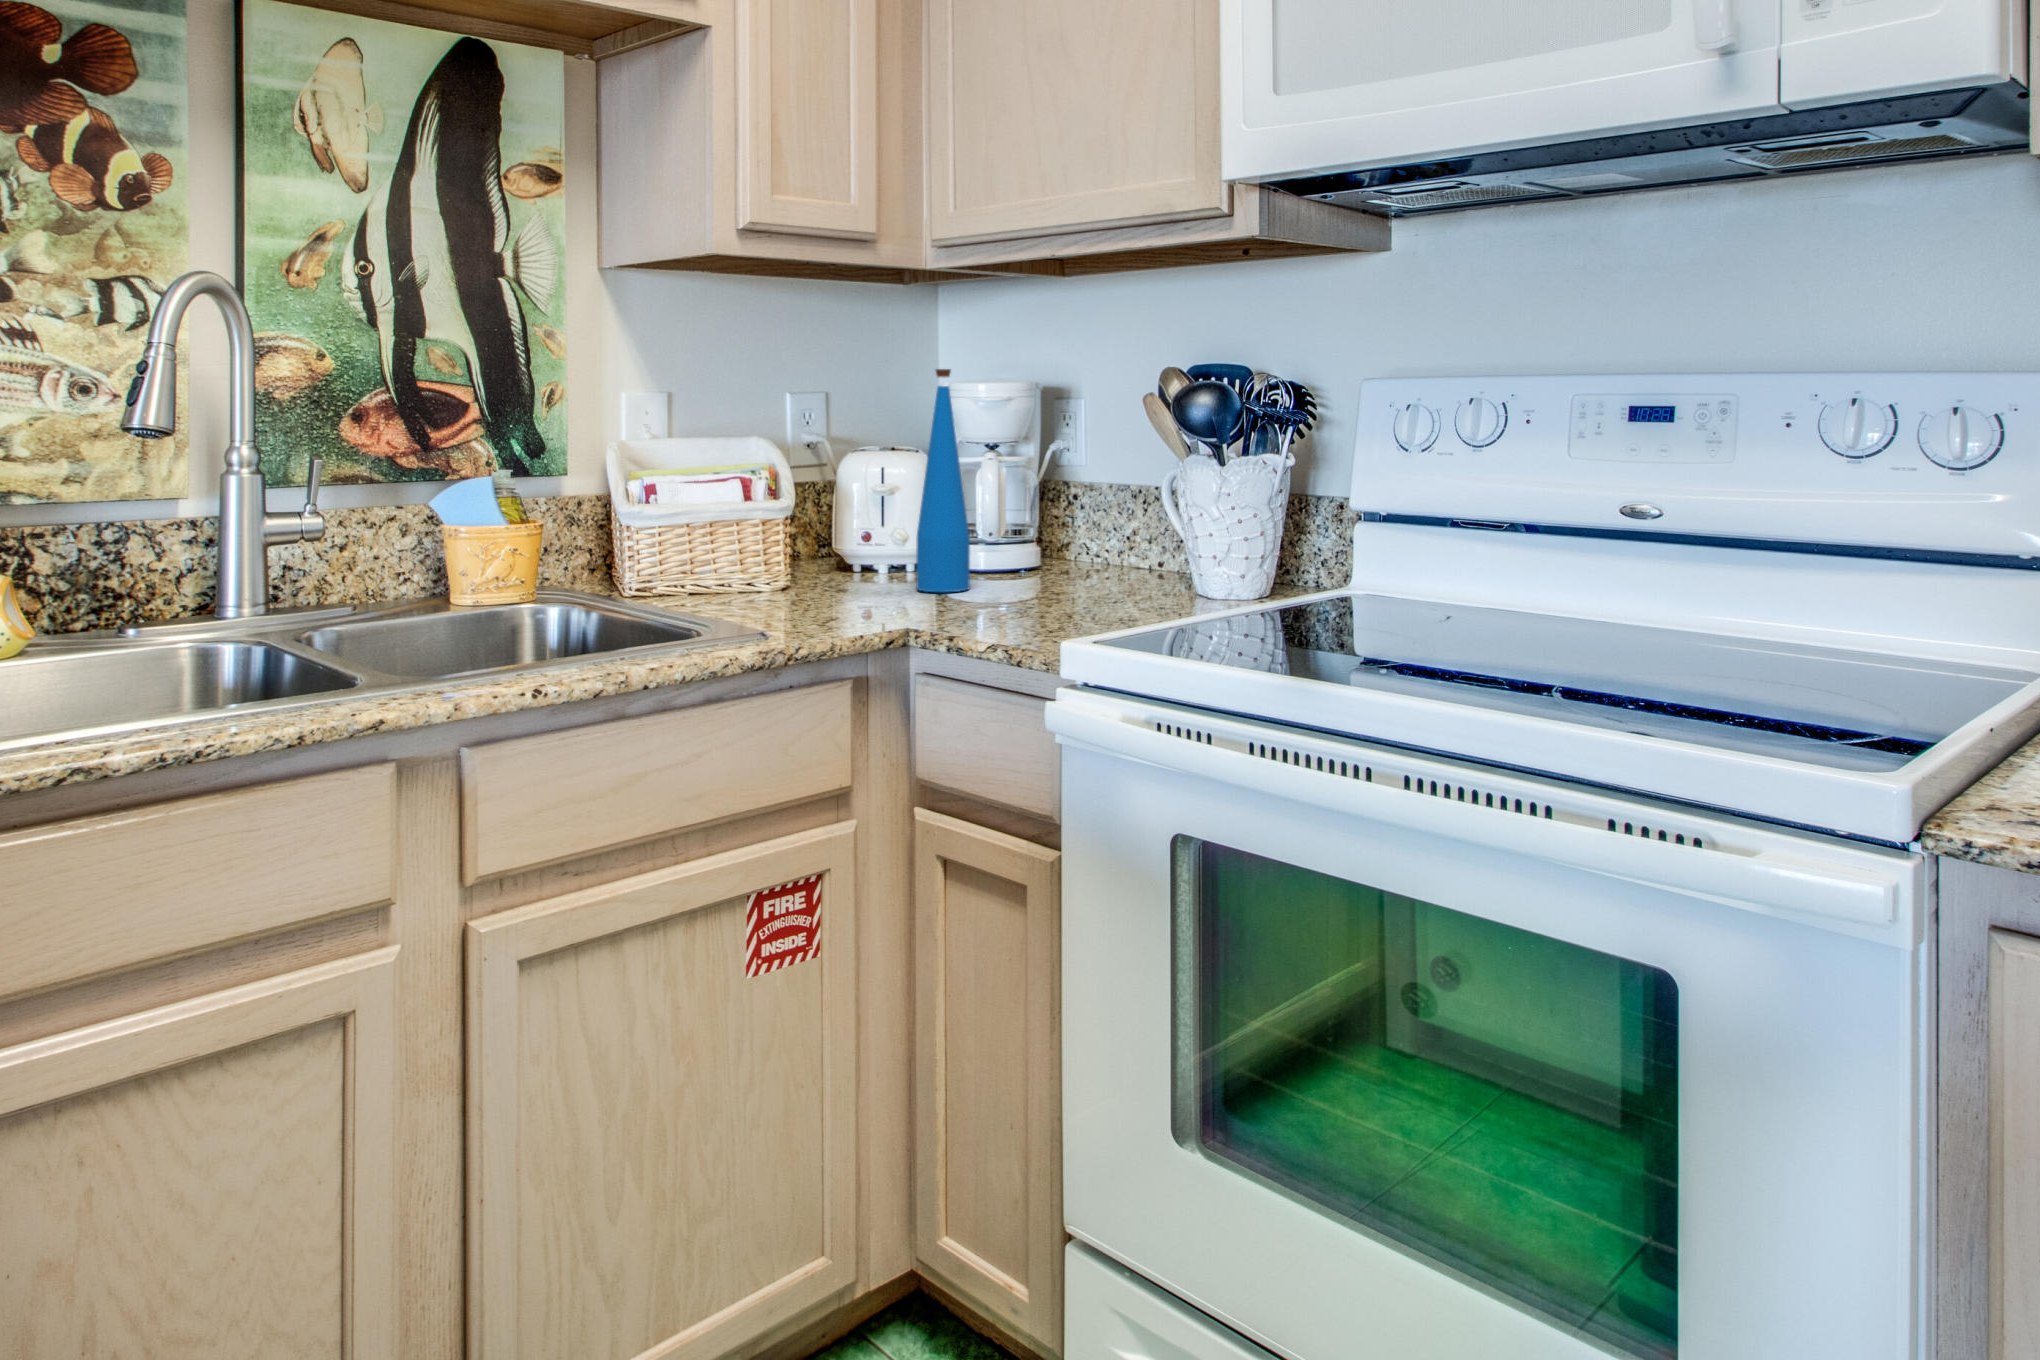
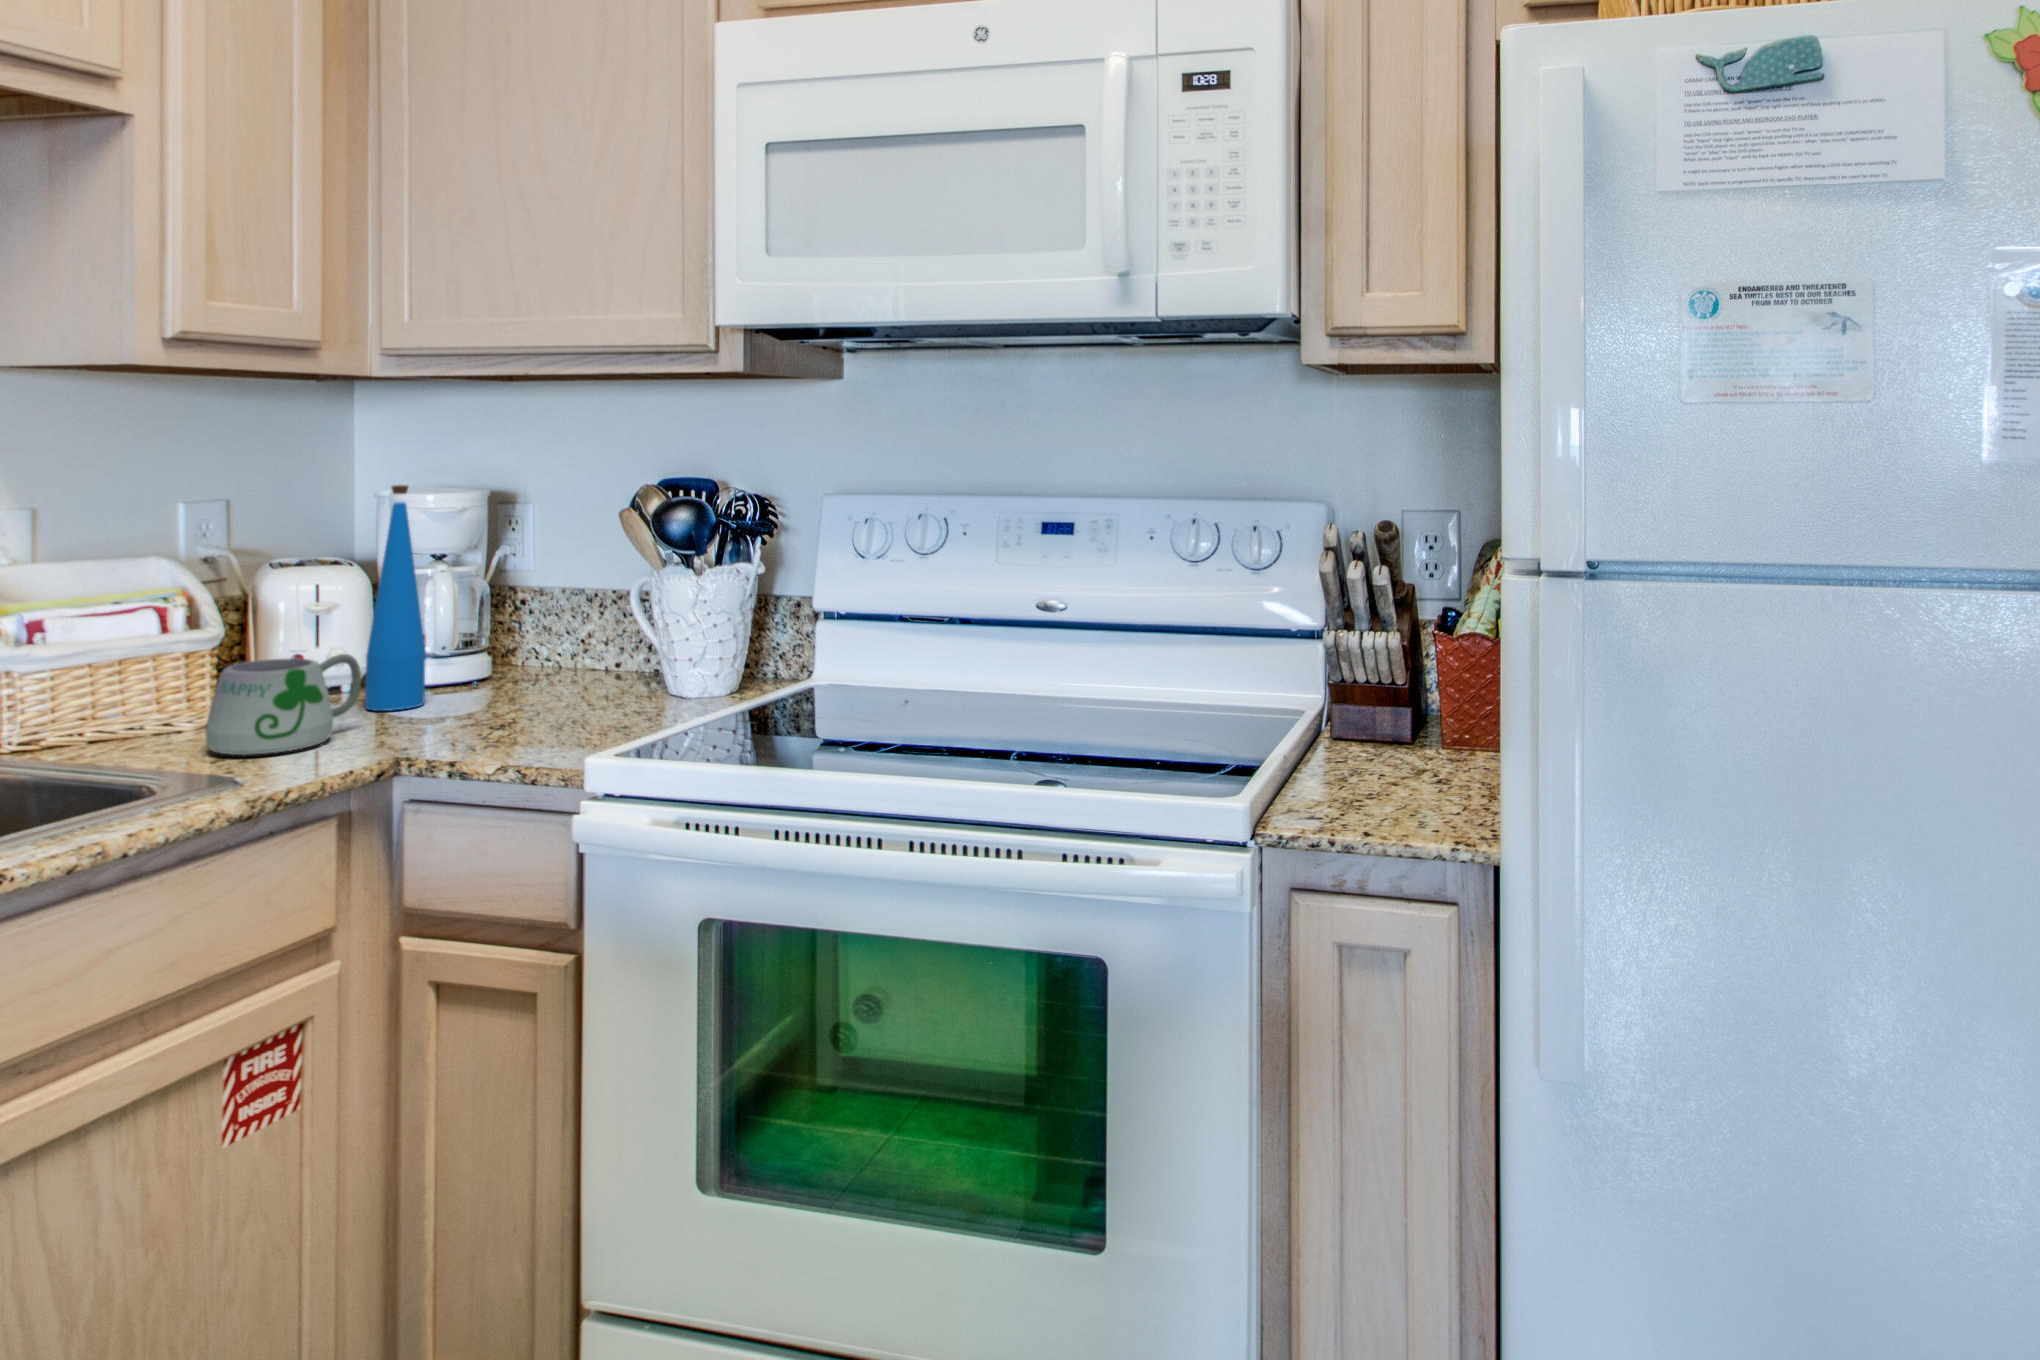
mug: none [761,528,898,618] -> present [205,654,361,755]

